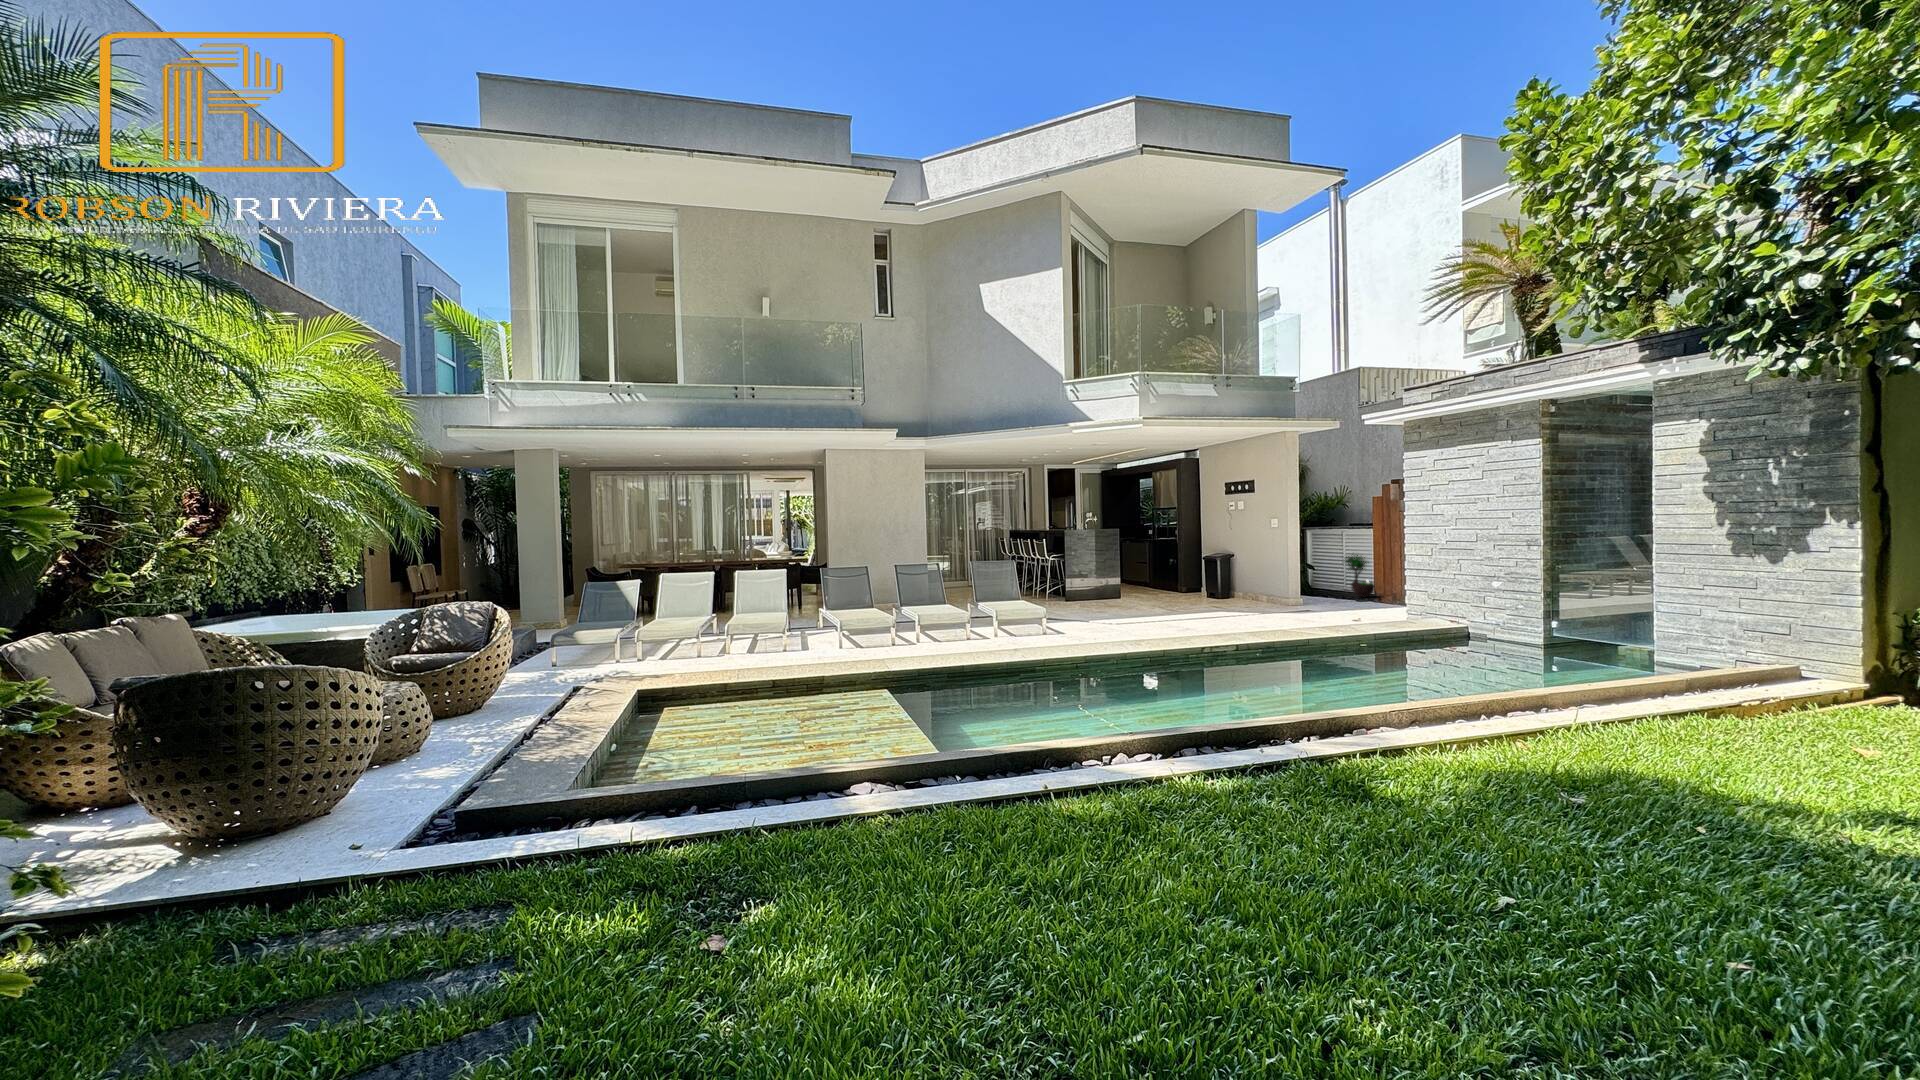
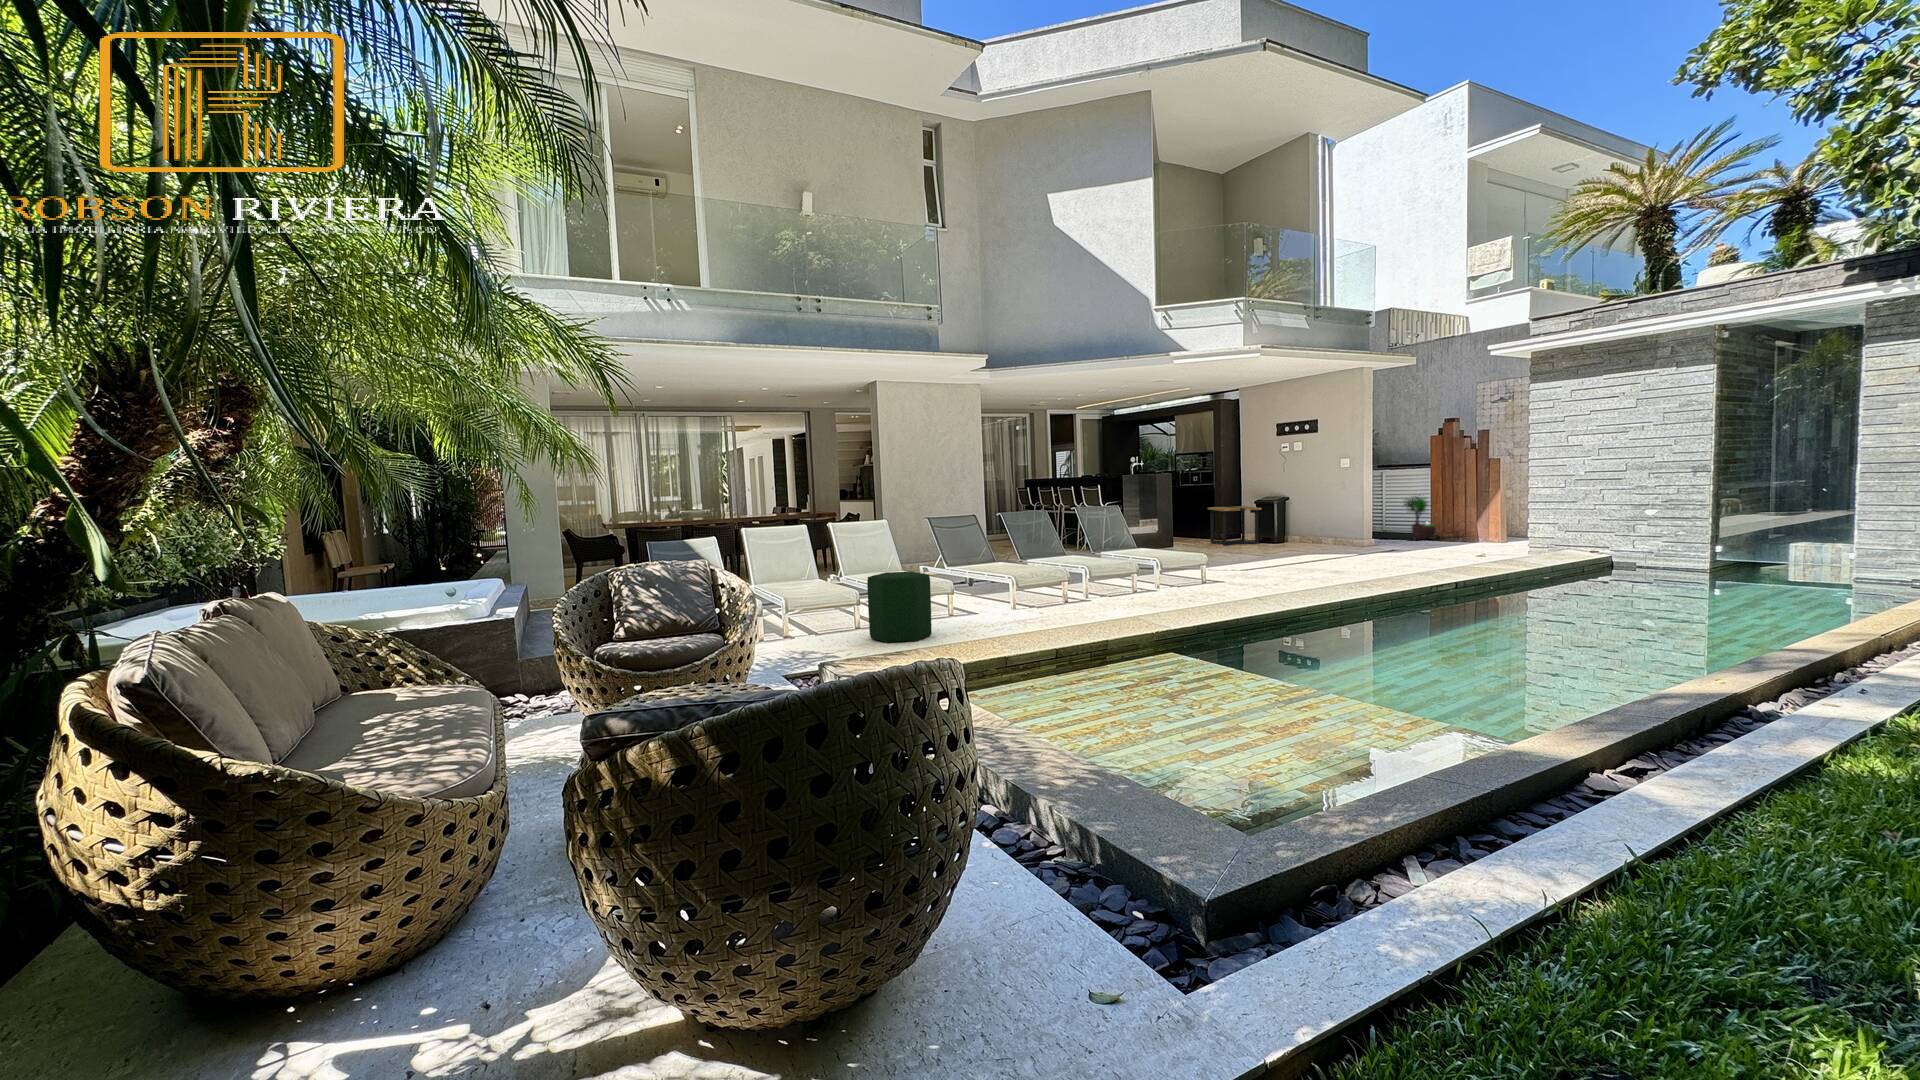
side table: none [1168,558,1211,595] -> present [1208,506,1262,546]
ottoman: none [683,613,729,667] -> present [867,572,931,643]

